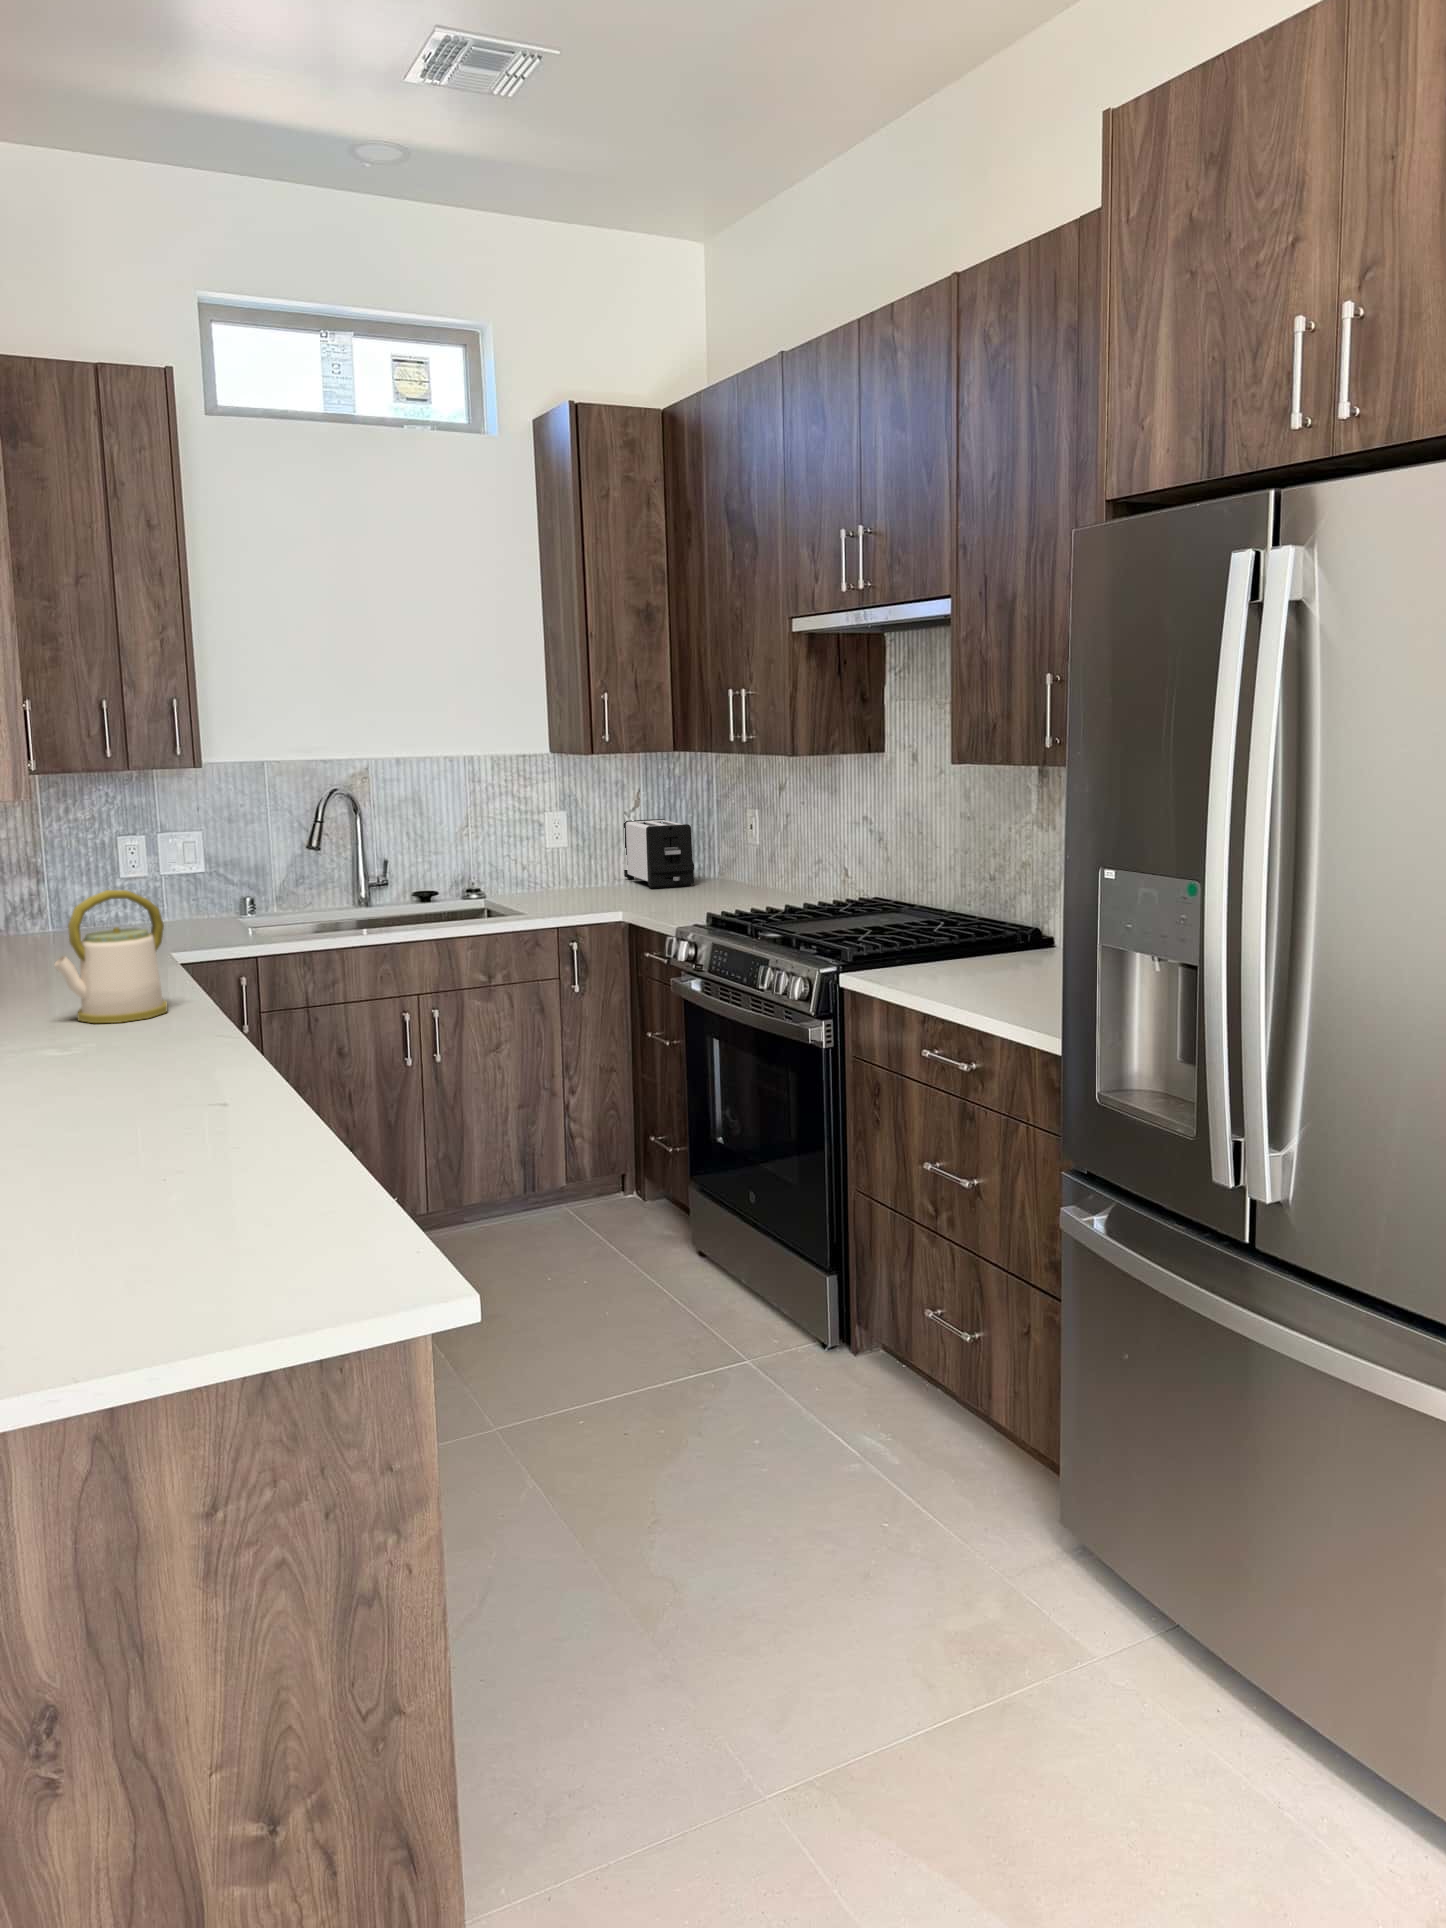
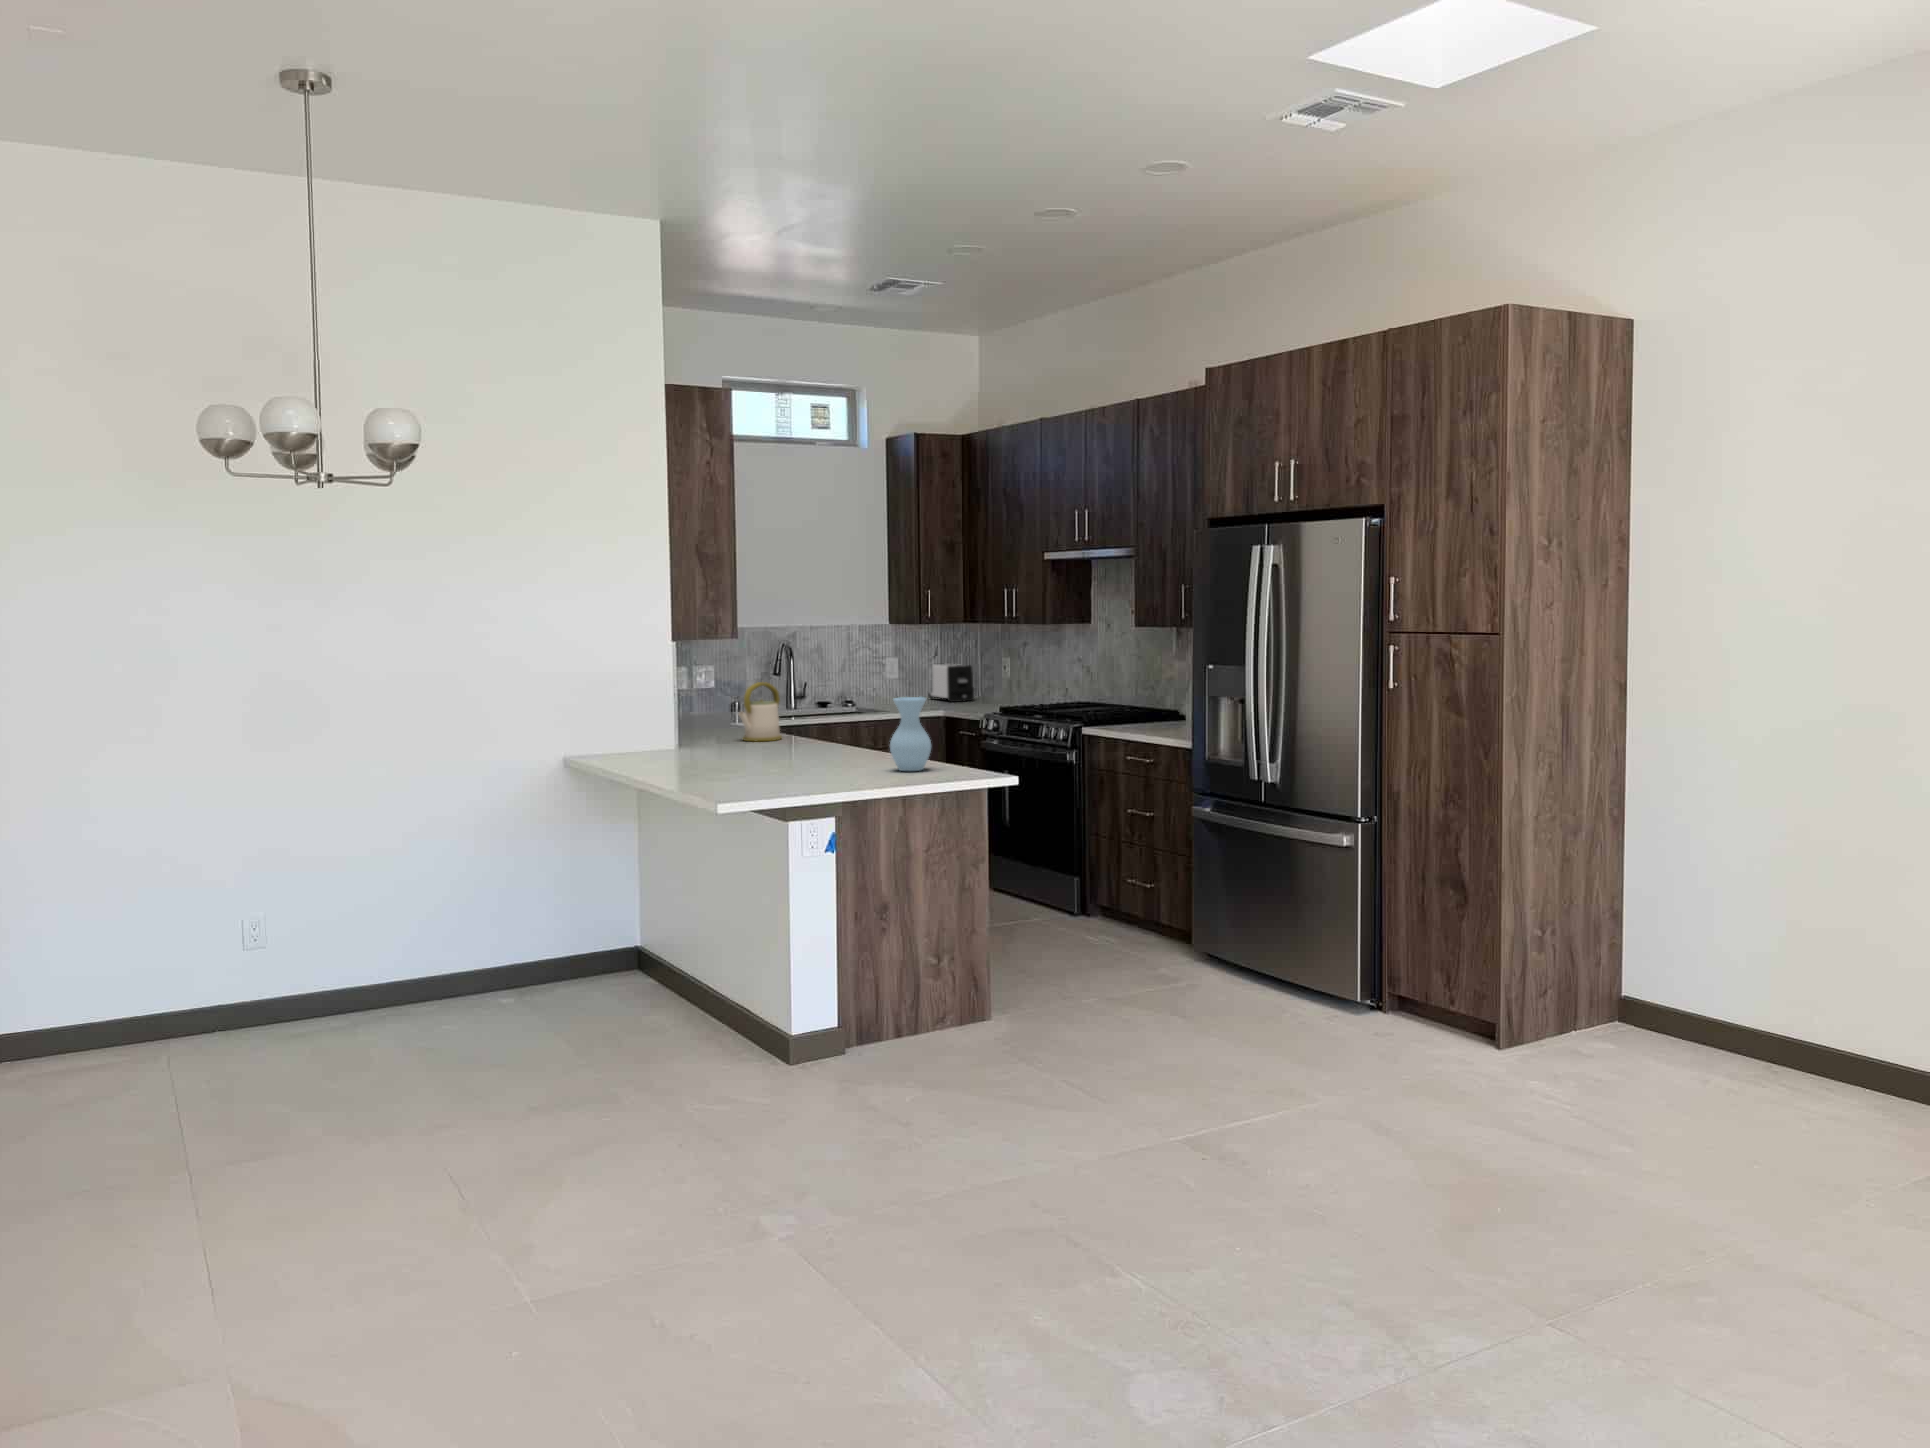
vase: none [109,998,247,1236] -> present [890,697,931,771]

